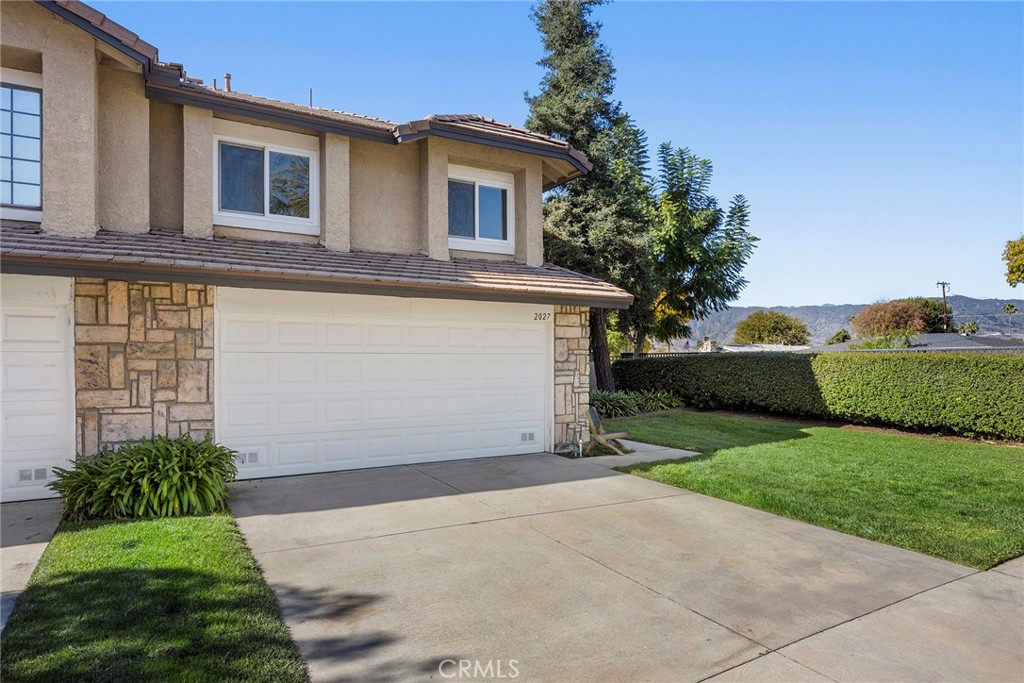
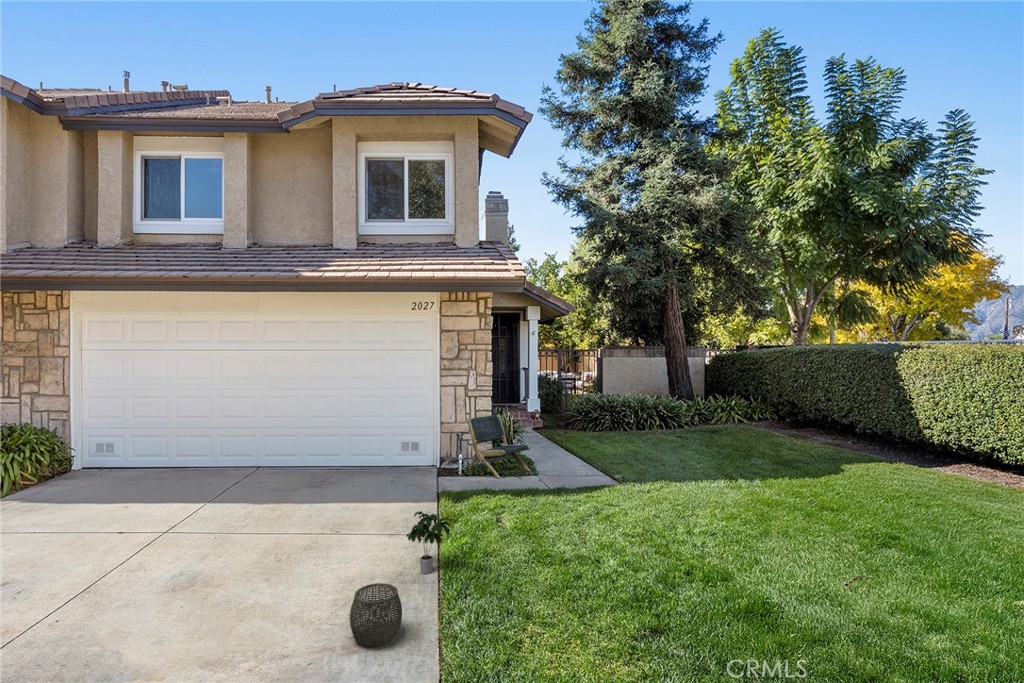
potted plant: none [716,460,758,503] -> present [407,511,450,574]
woven basket: none [783,496,821,532] -> present [349,583,402,646]

